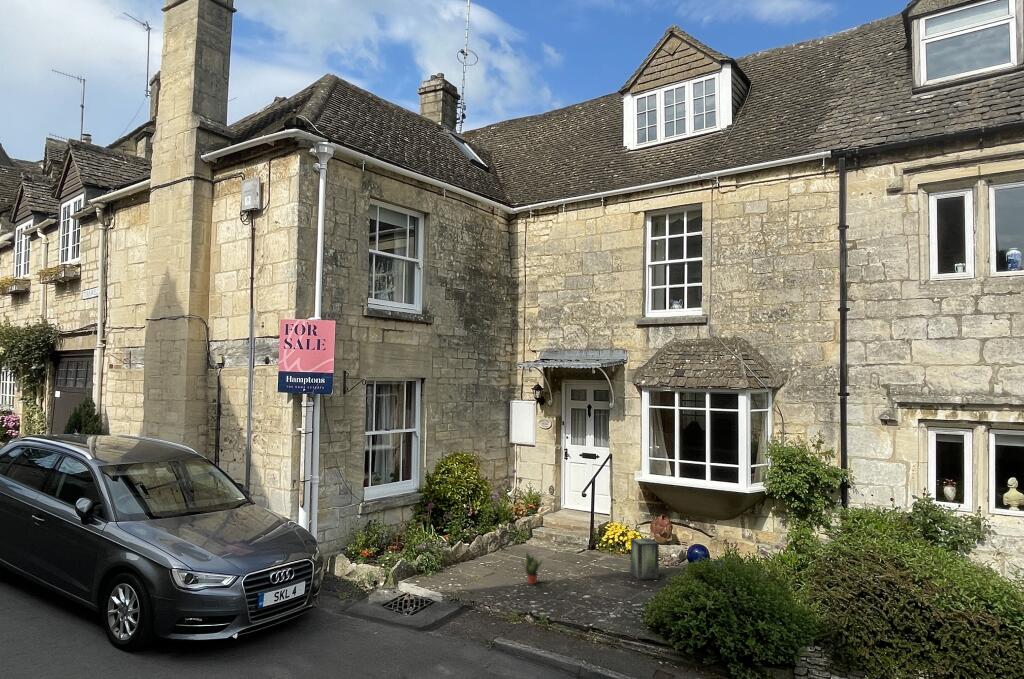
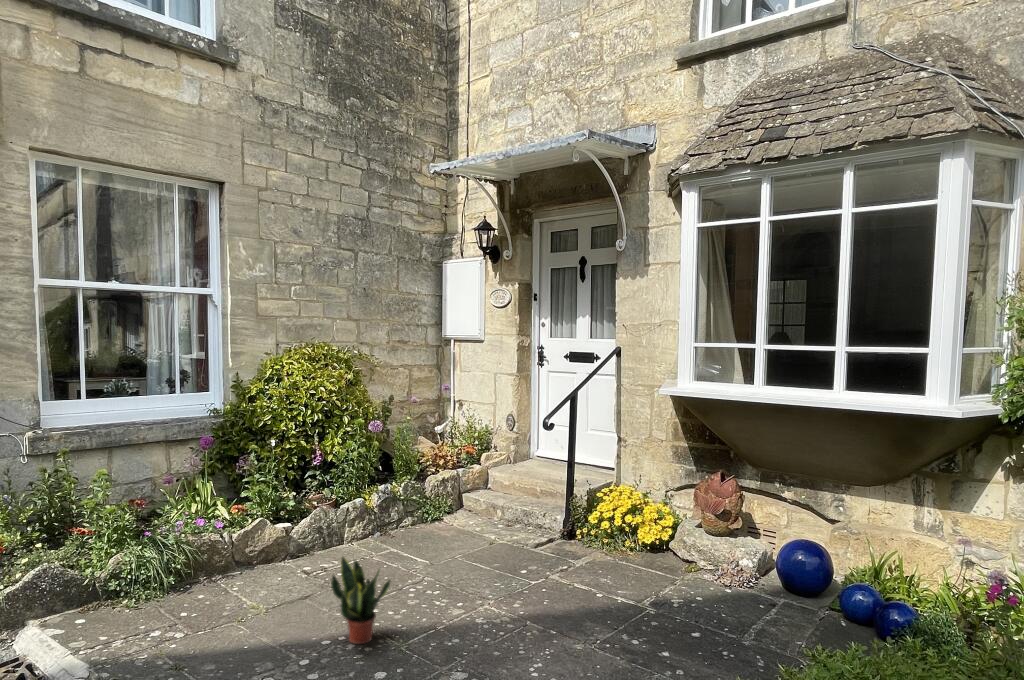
storage box: present [631,539,659,580] -> none [635,527,708,636]

